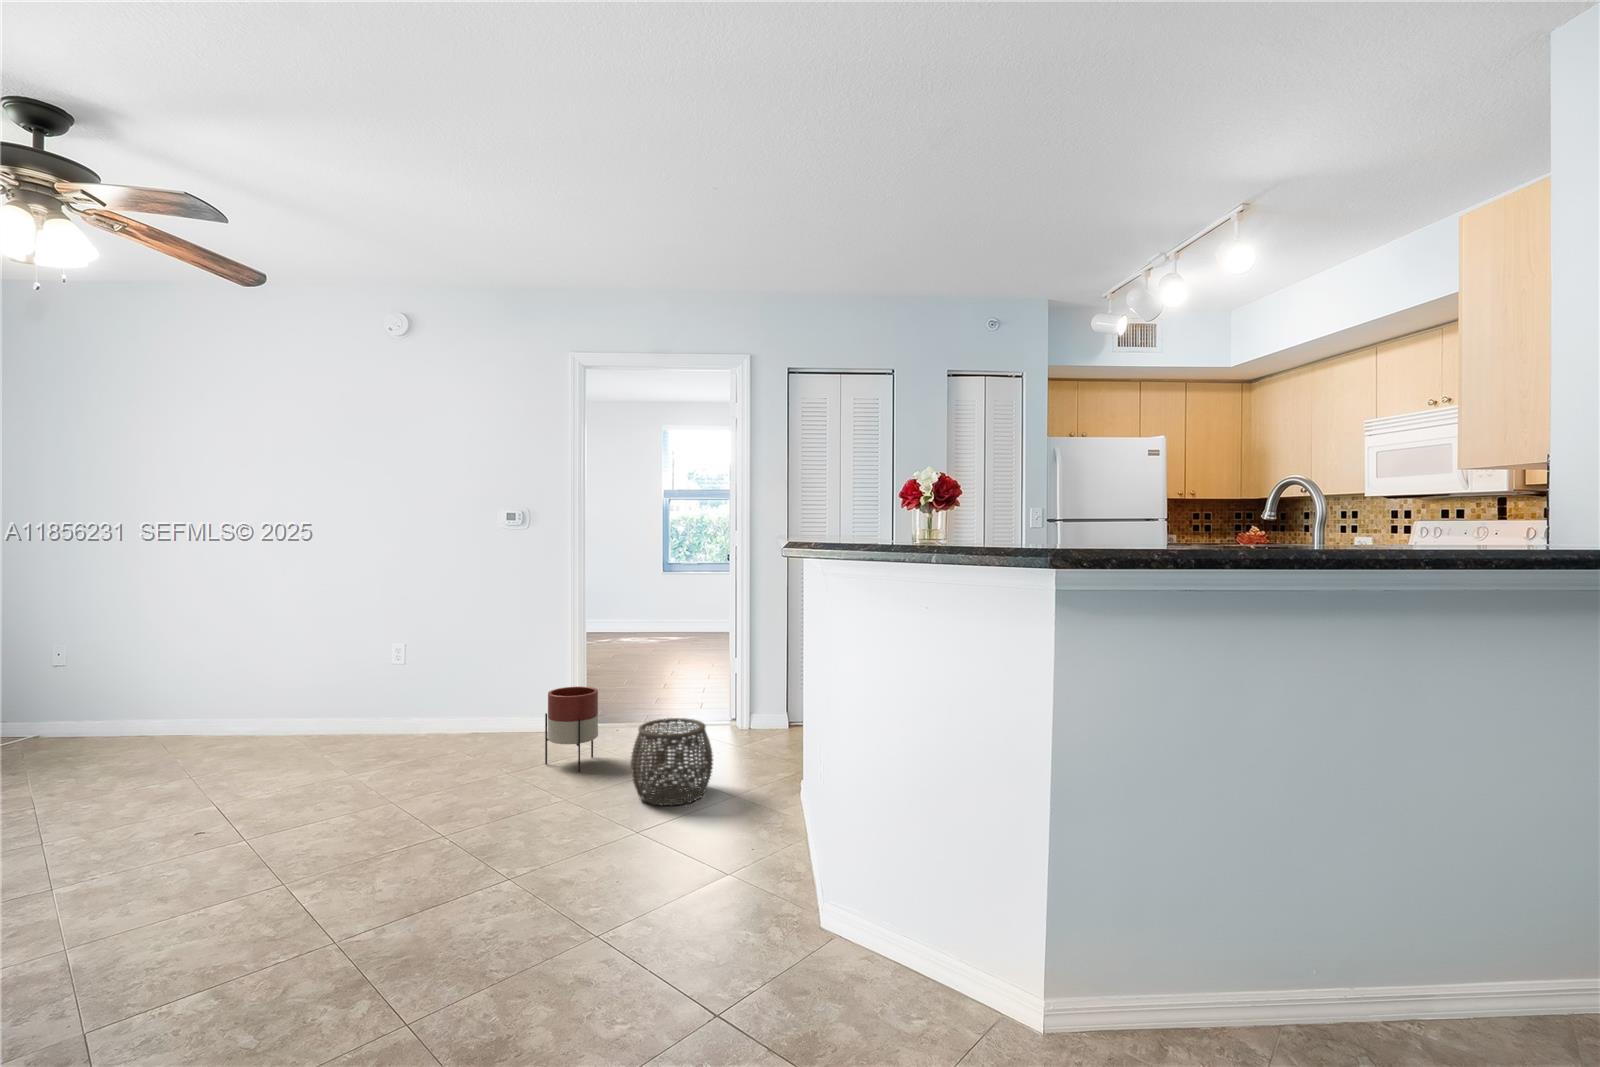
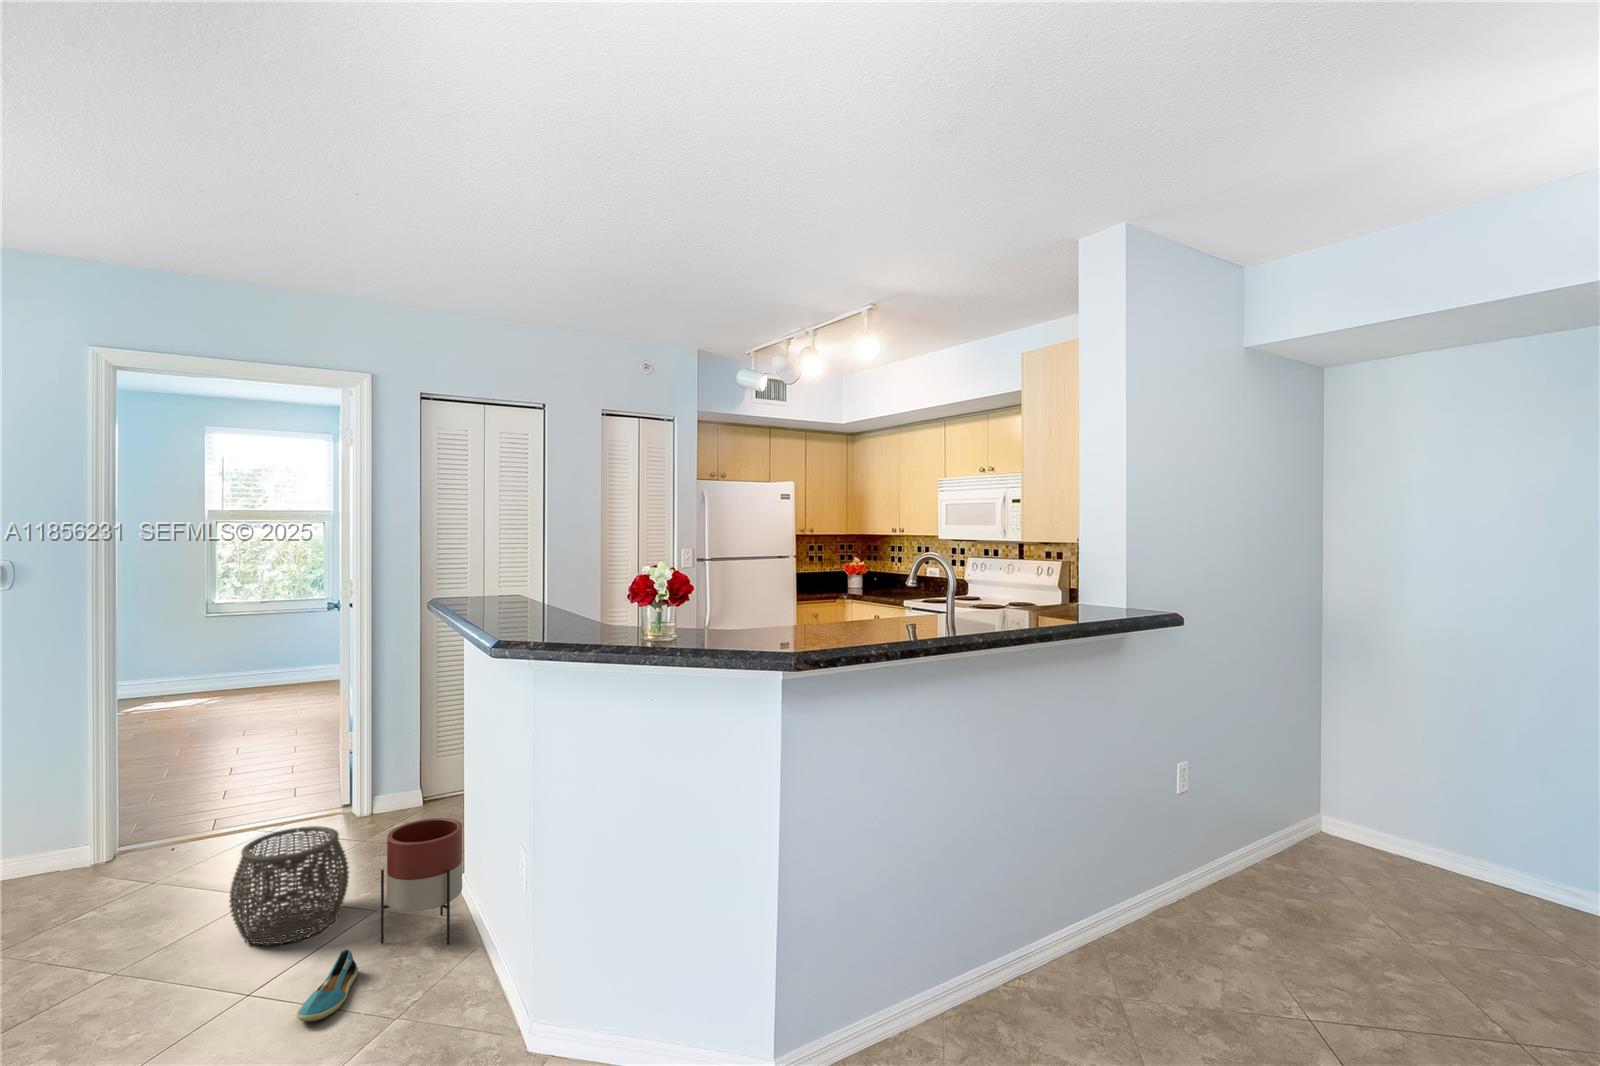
planter: present [545,687,598,772] -> present [381,818,462,944]
shoe: none [655,815,706,861] -> present [297,949,358,1021]

